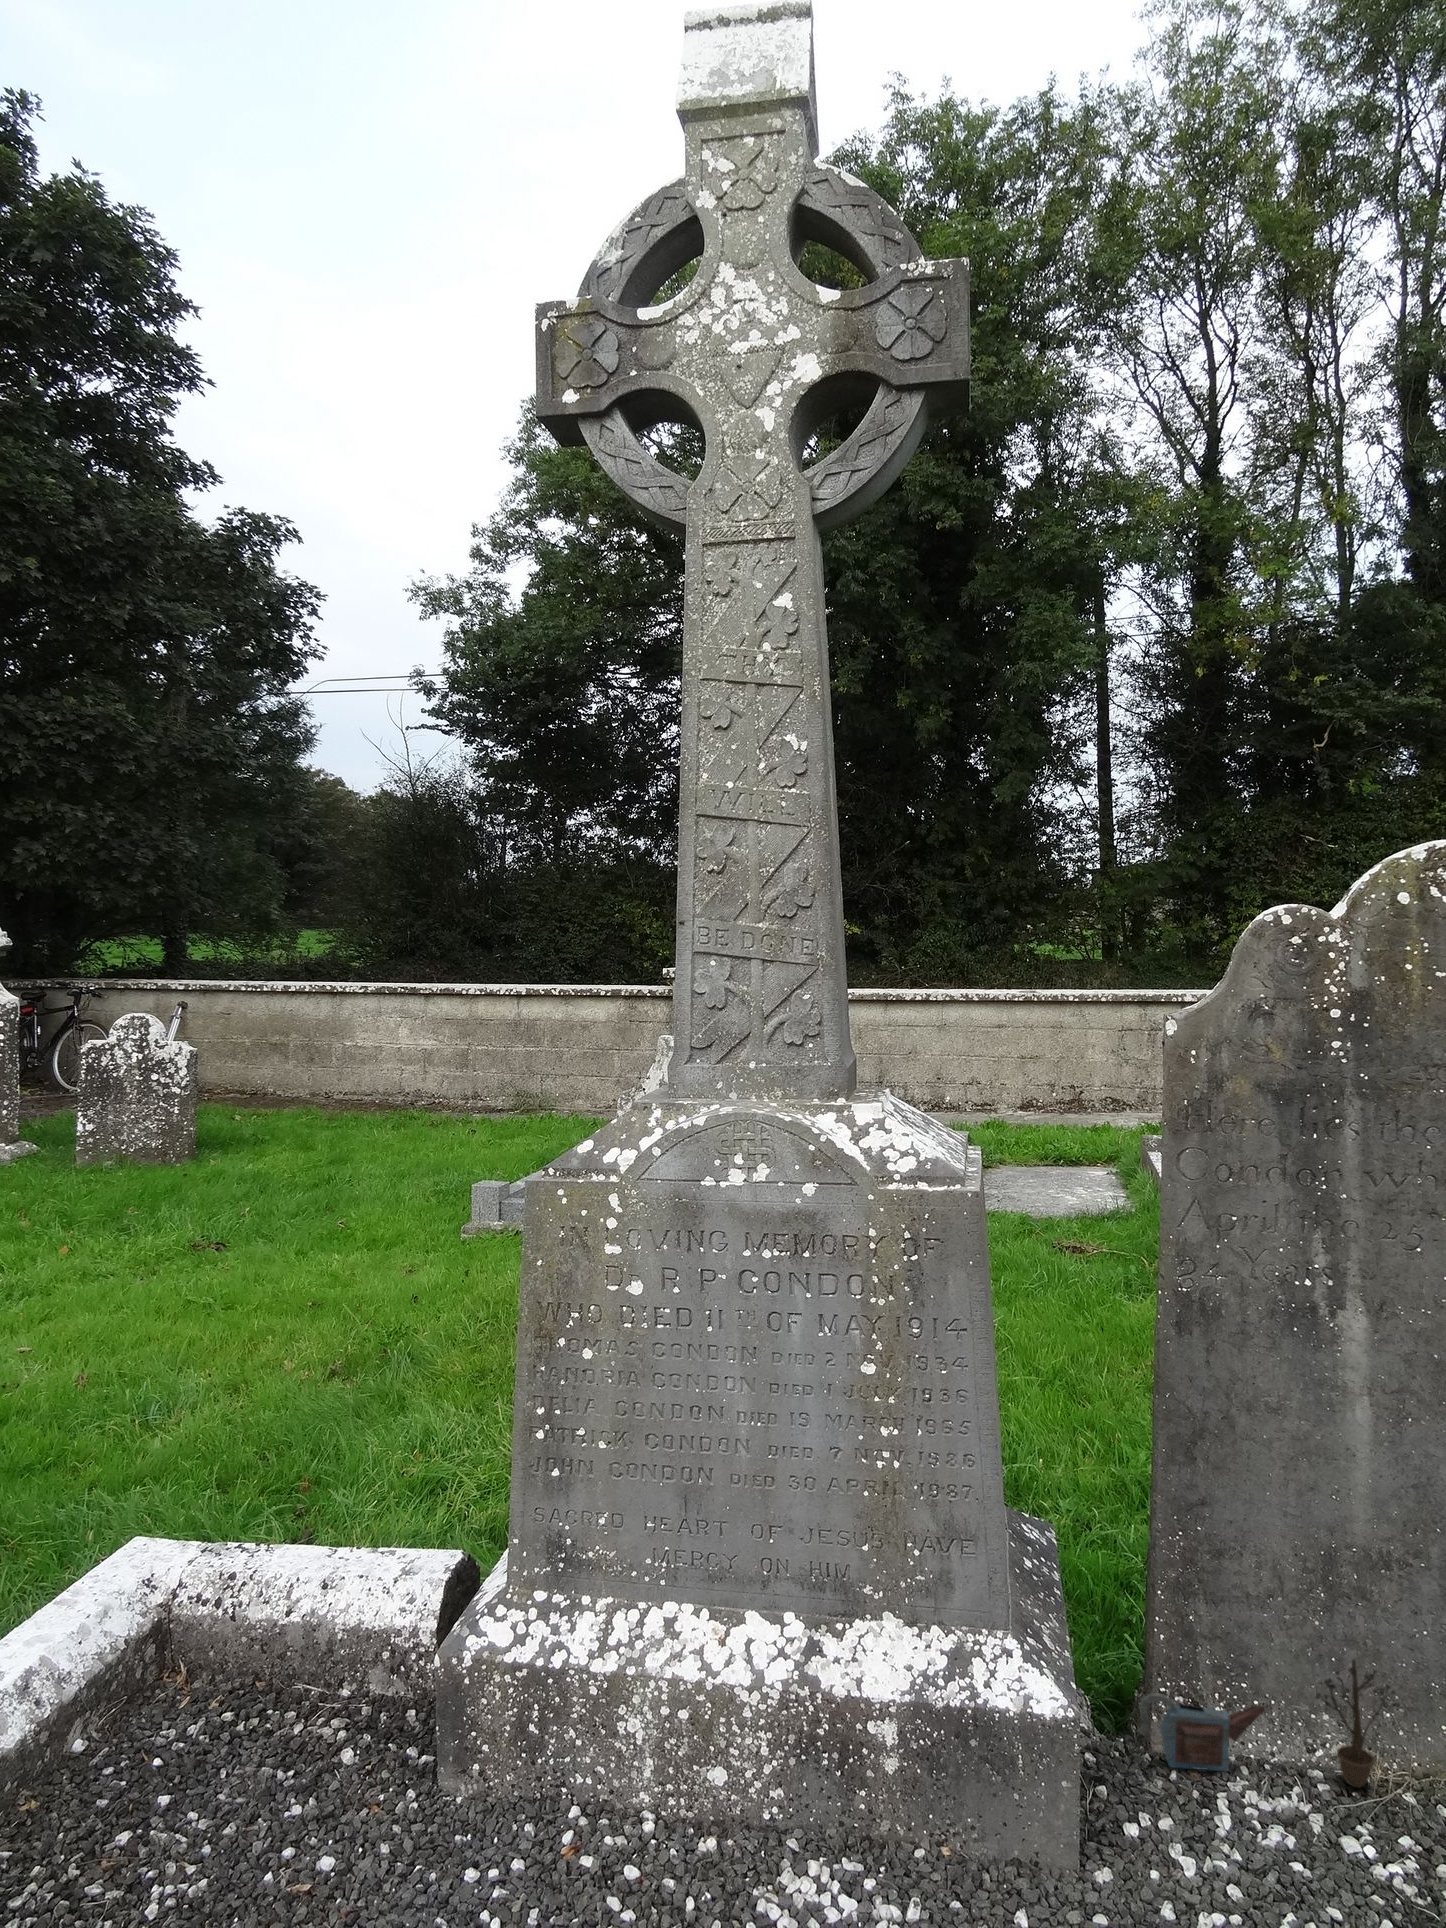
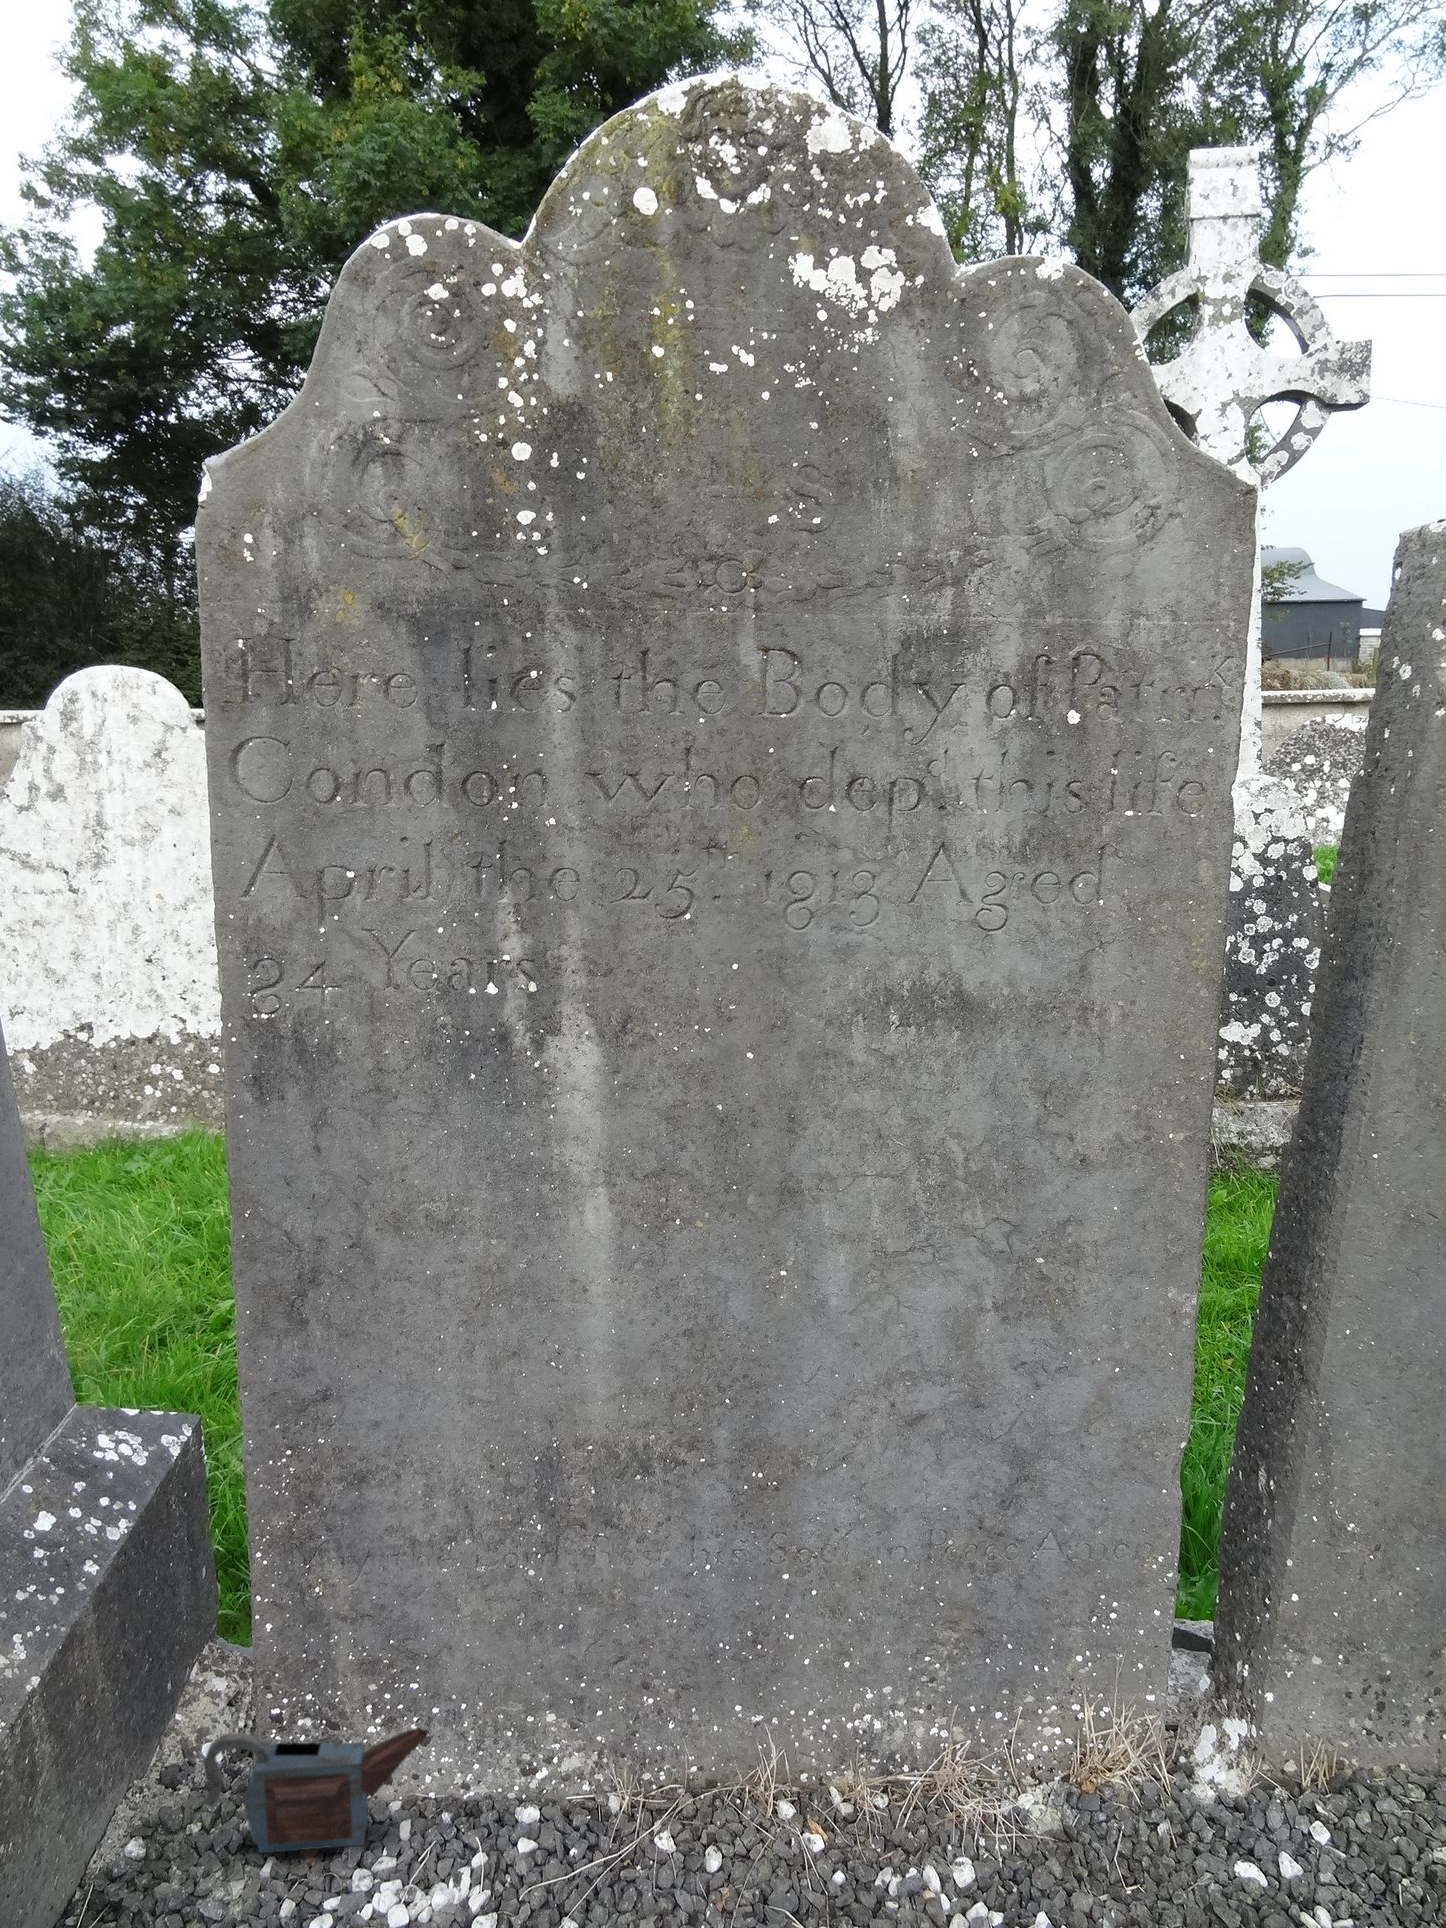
decorative plant: present [1300,1660,1400,1788] -> none [484,1642,645,1847]

